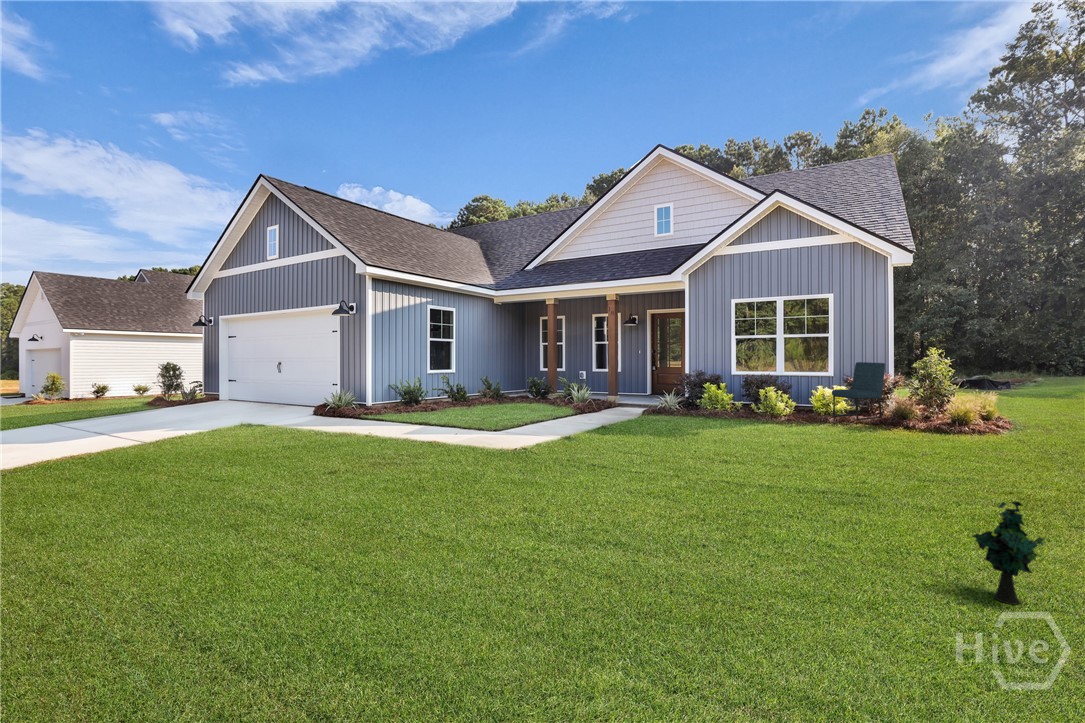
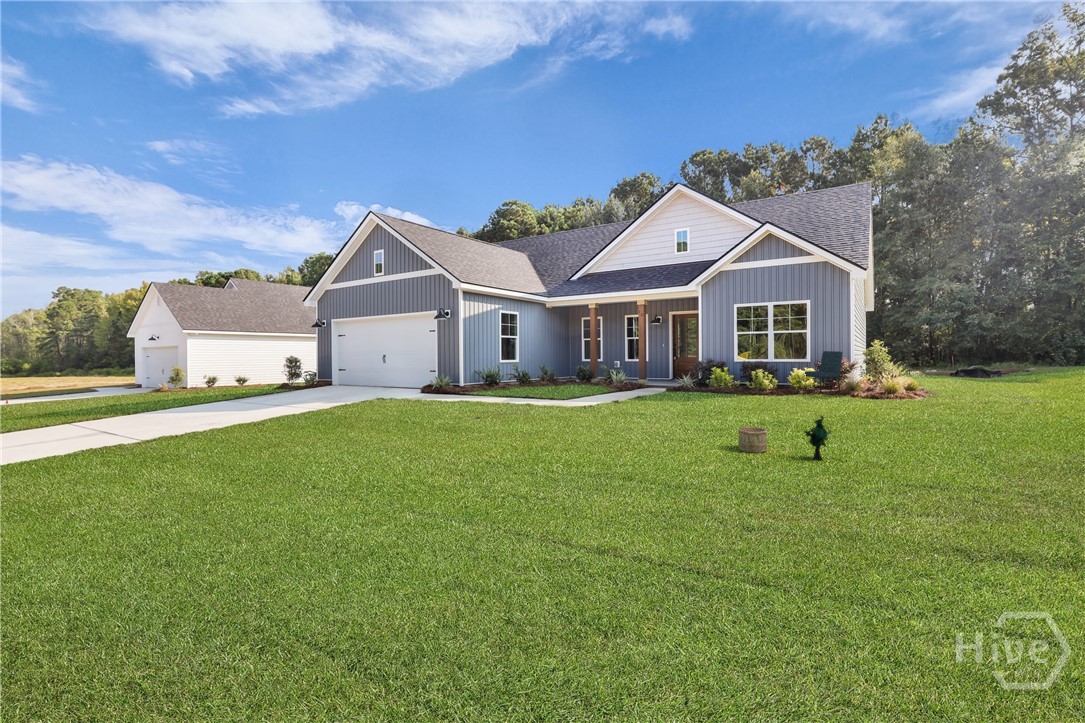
wooden bucket: none [810,508,877,572] -> present [738,426,767,453]

